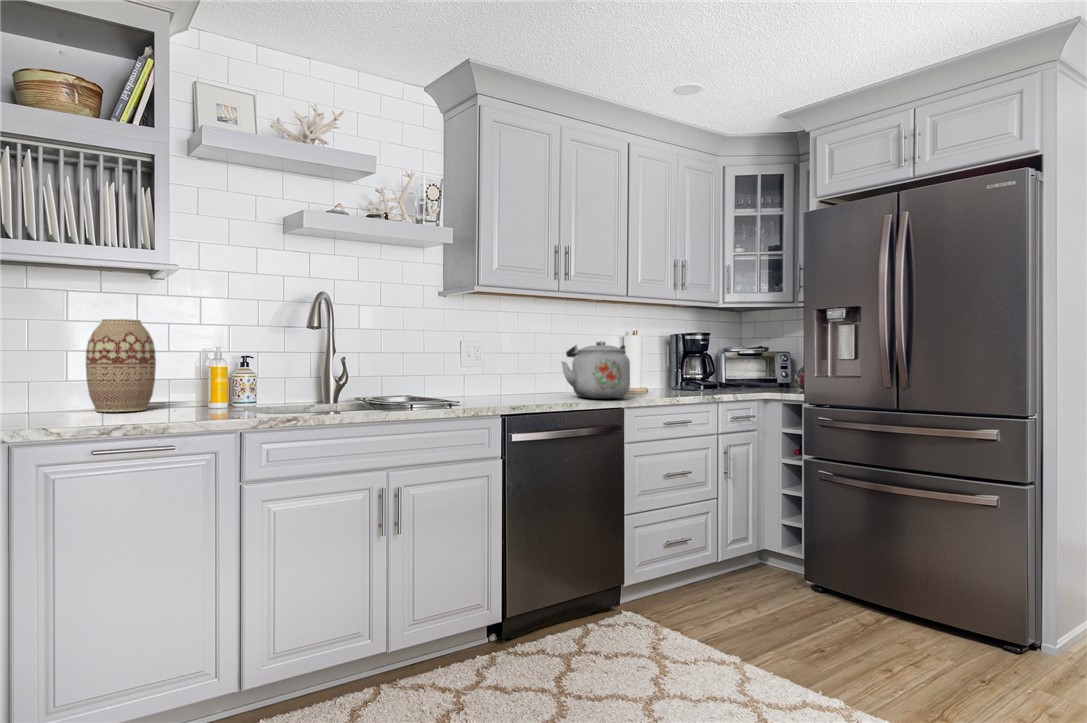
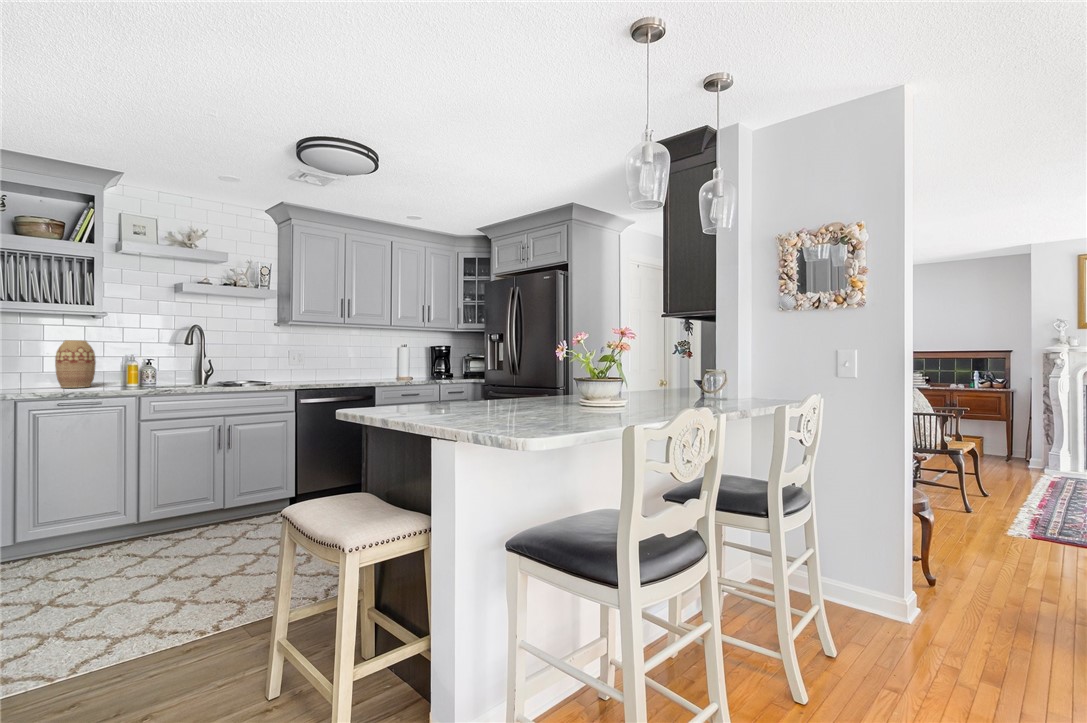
kettle: present [561,341,630,399] -> none [339,351,379,382]

